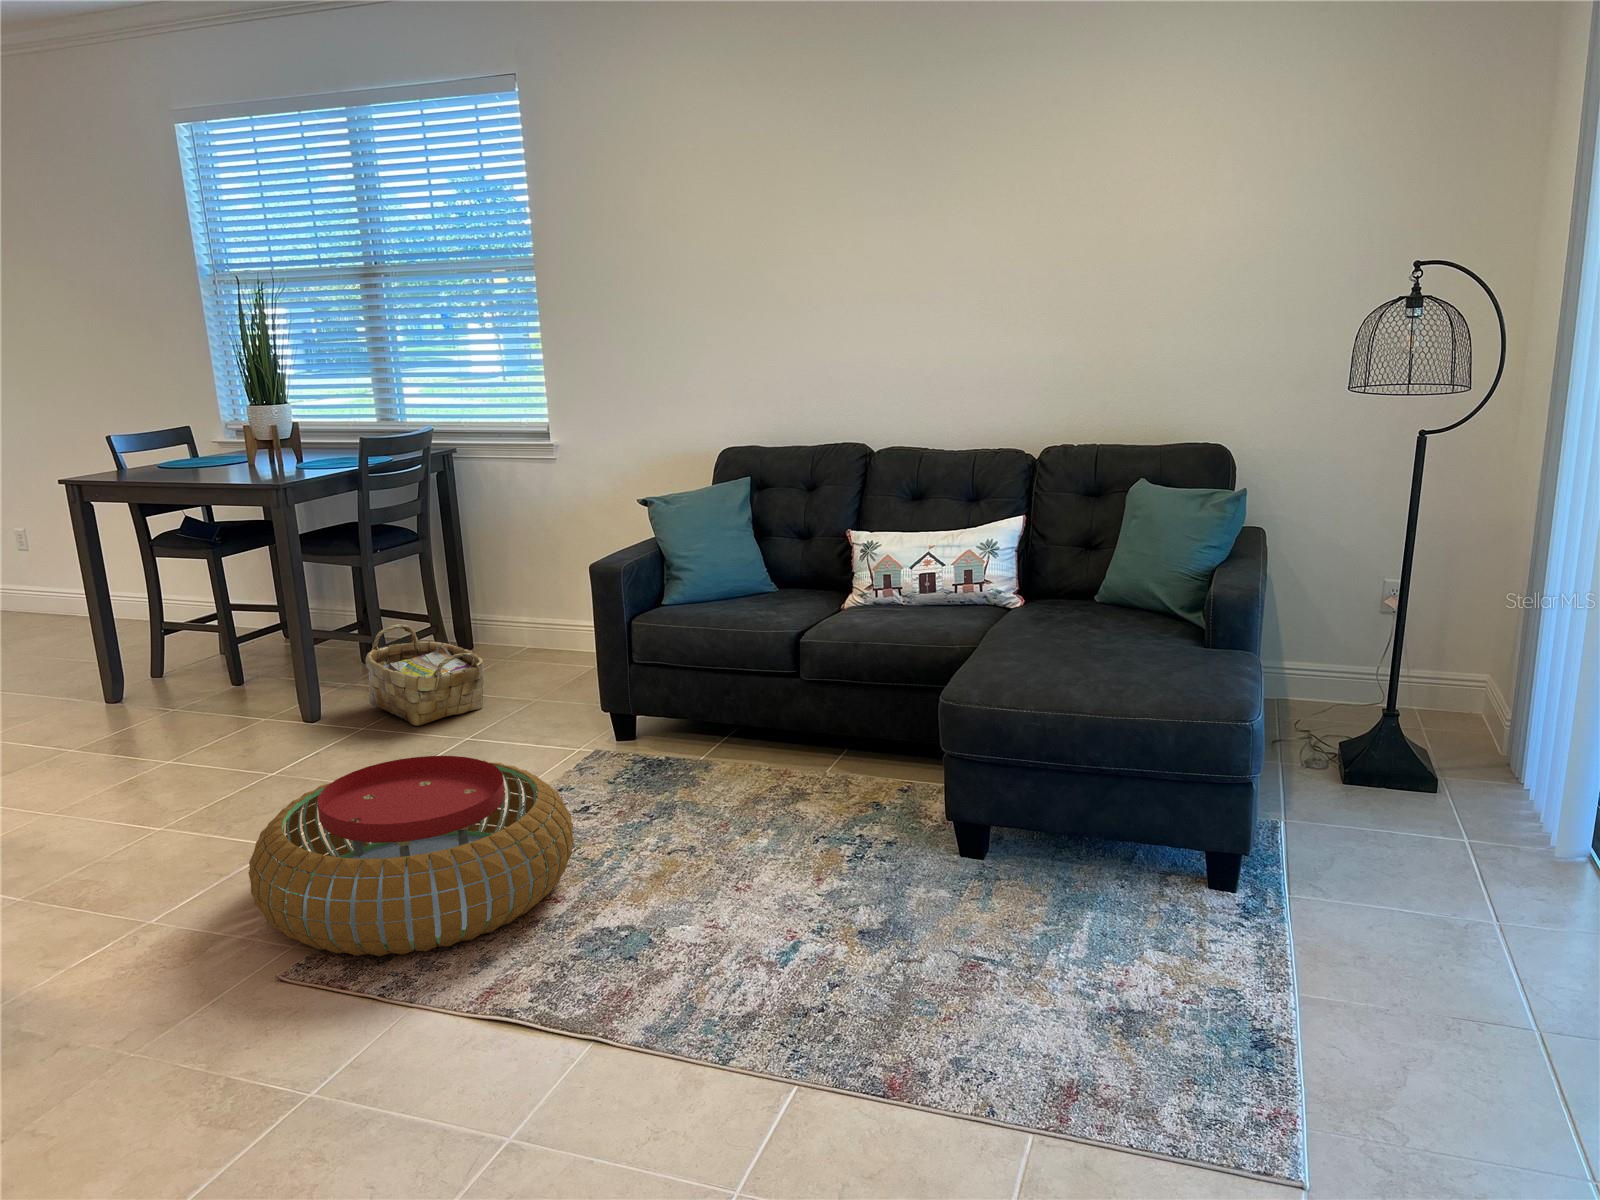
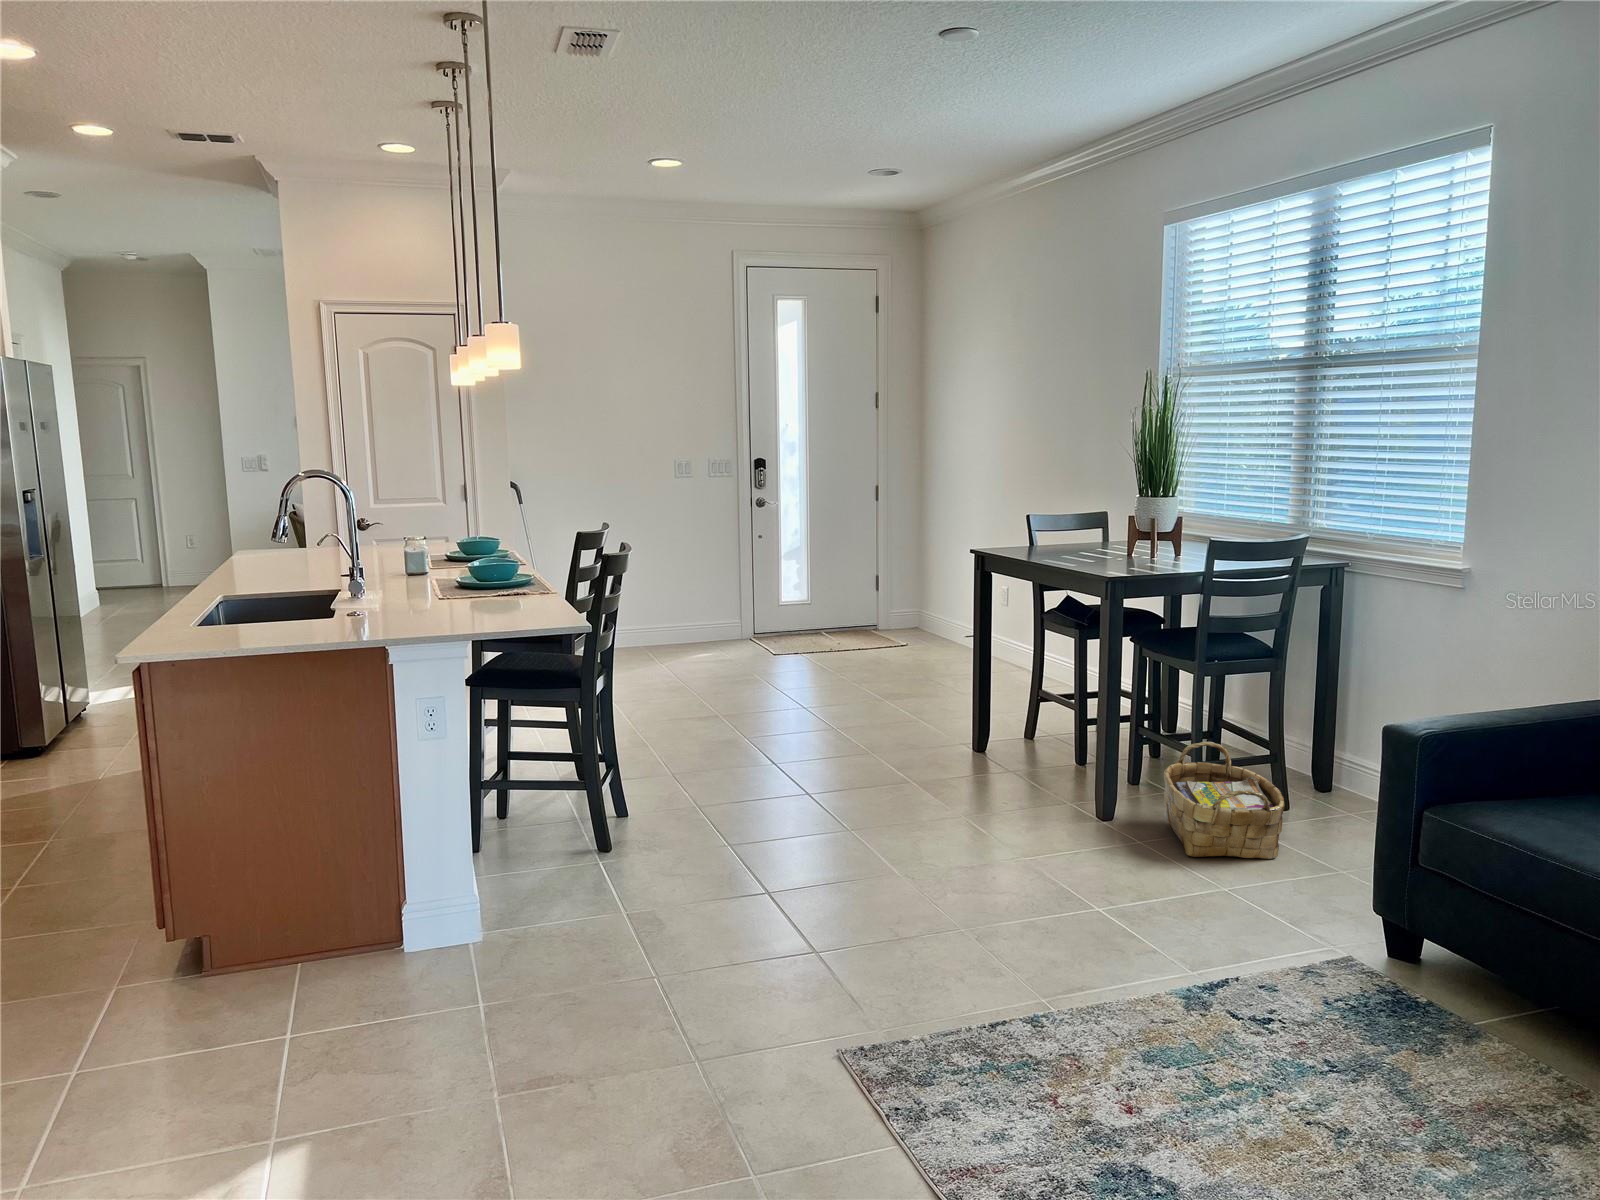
pouf: present [248,756,574,956] -> none [863,883,1197,1109]

